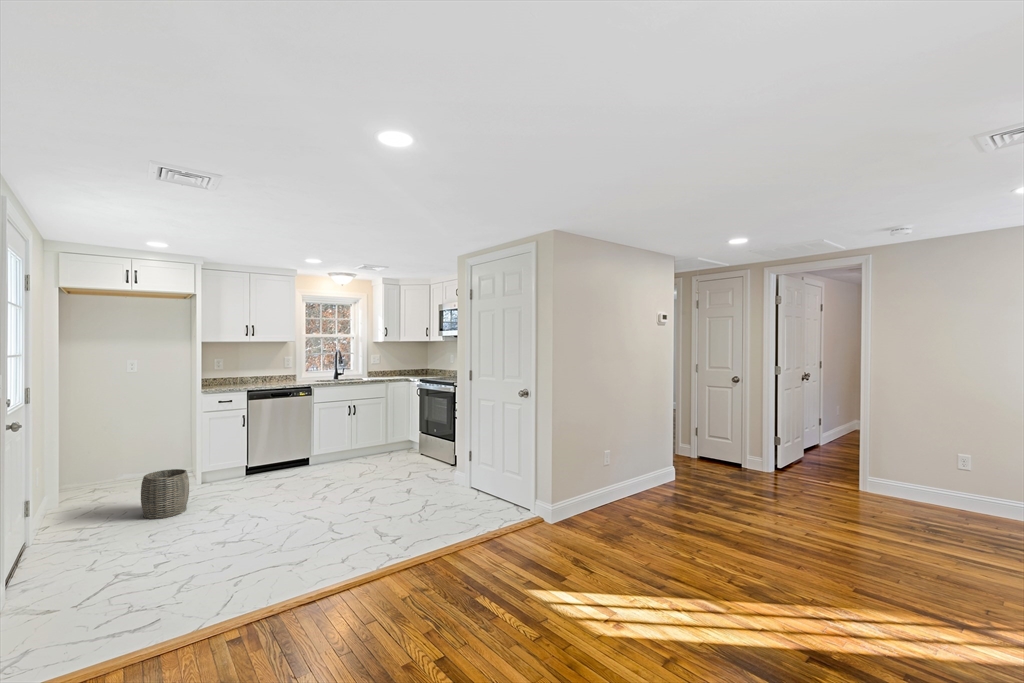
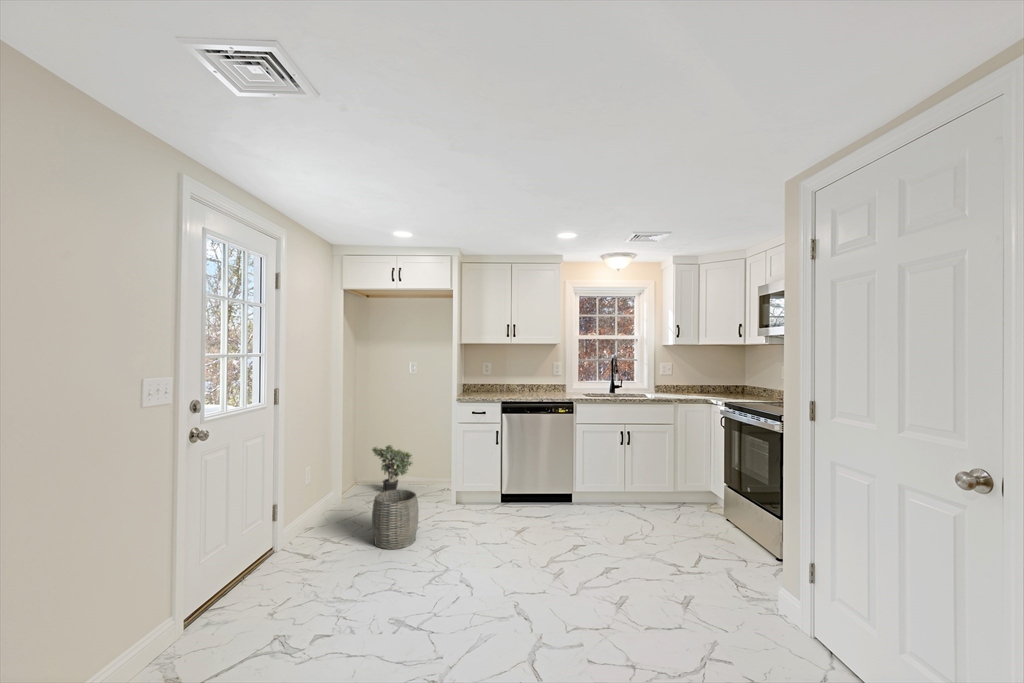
potted plant: none [94,441,147,490] -> present [372,445,413,491]

